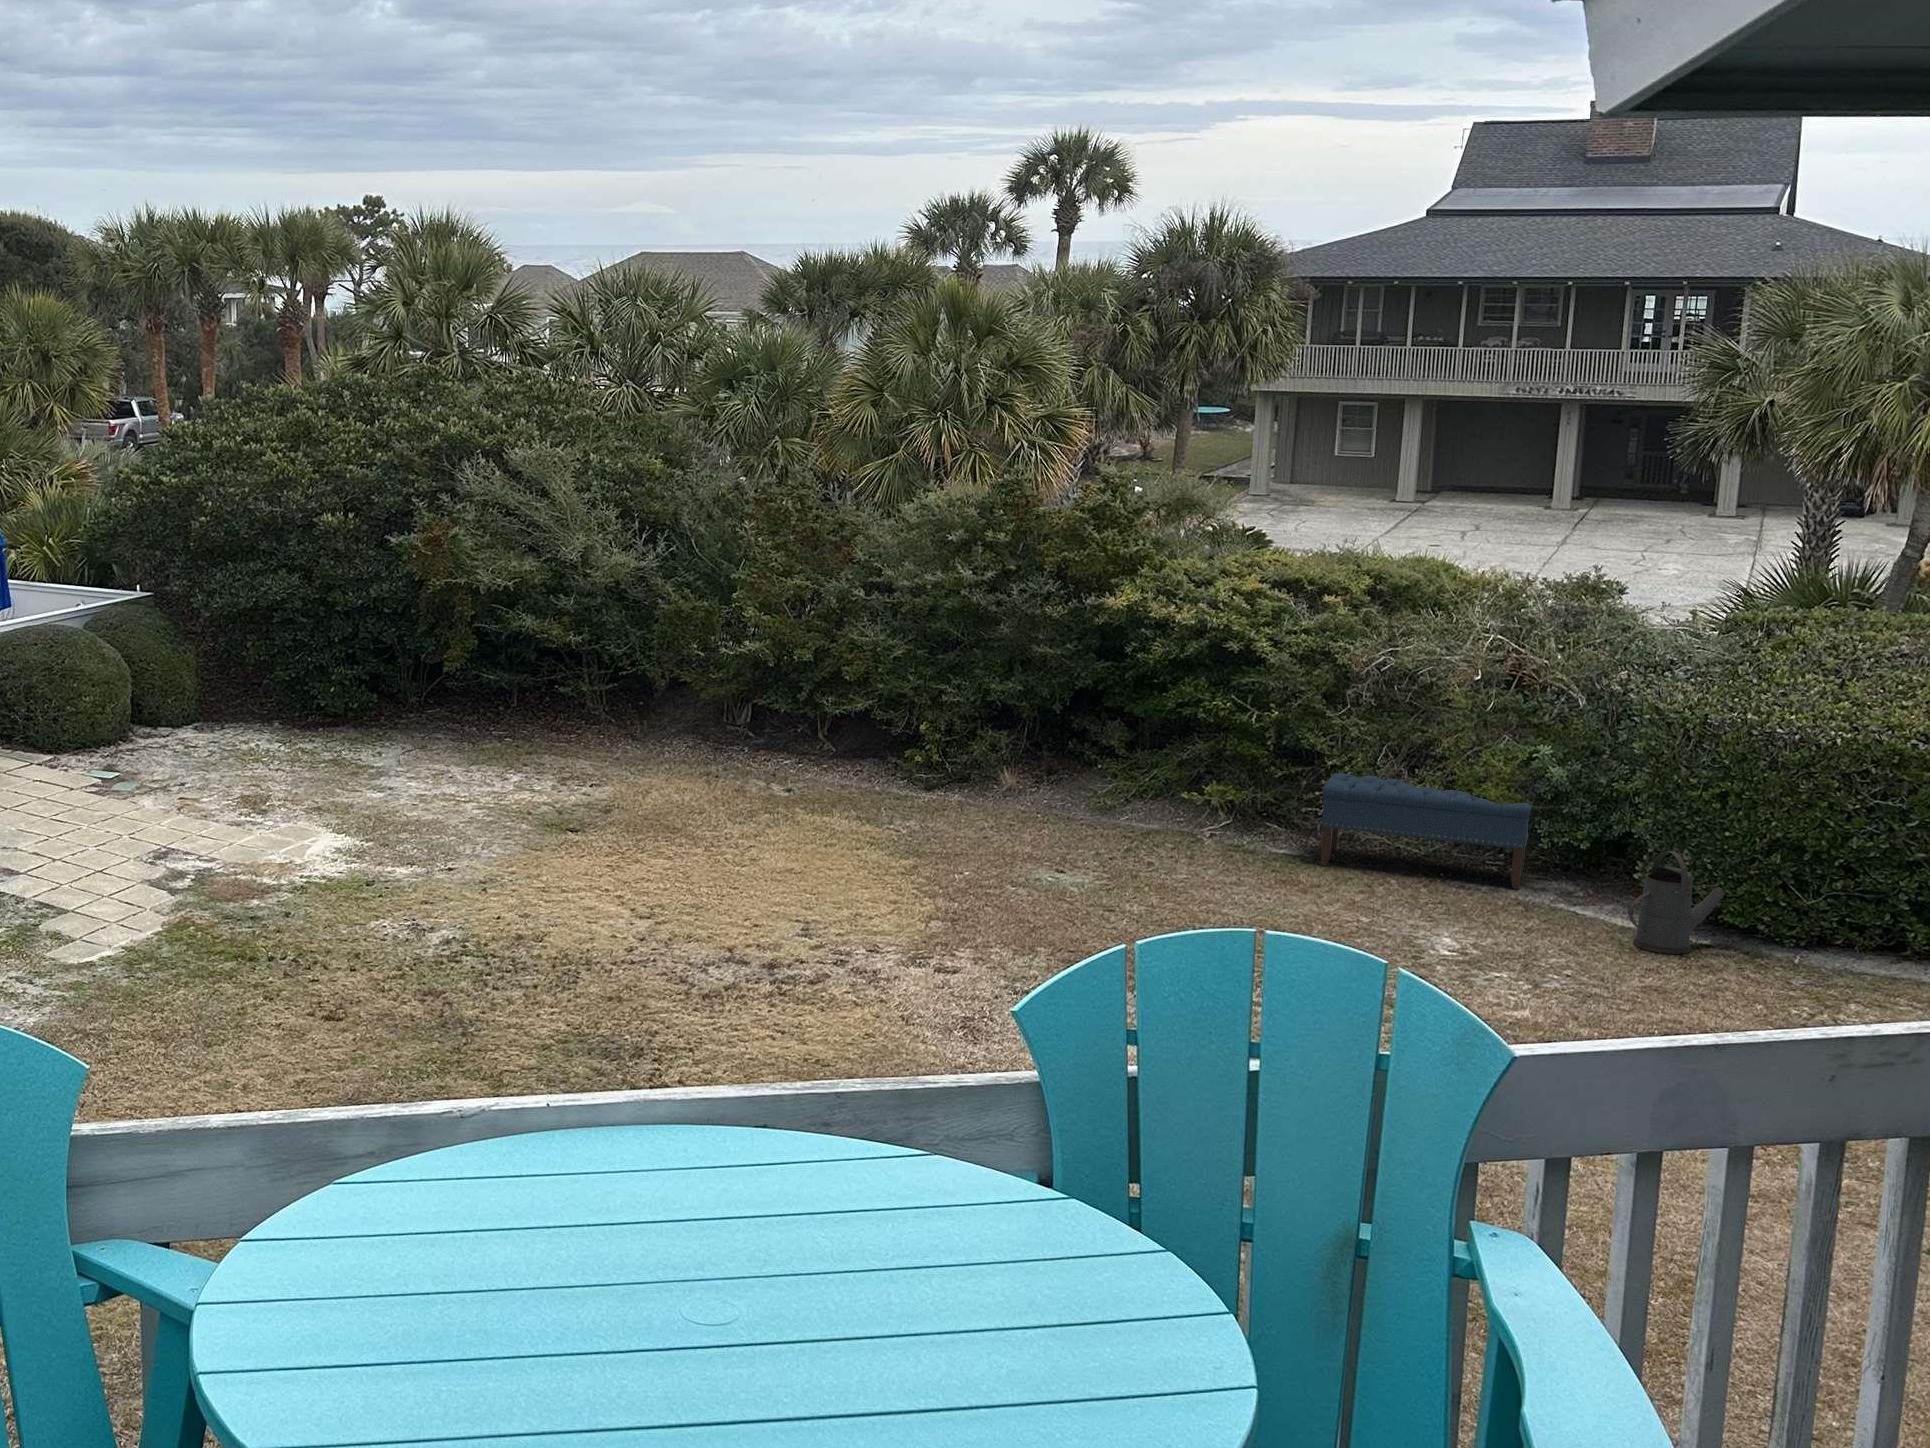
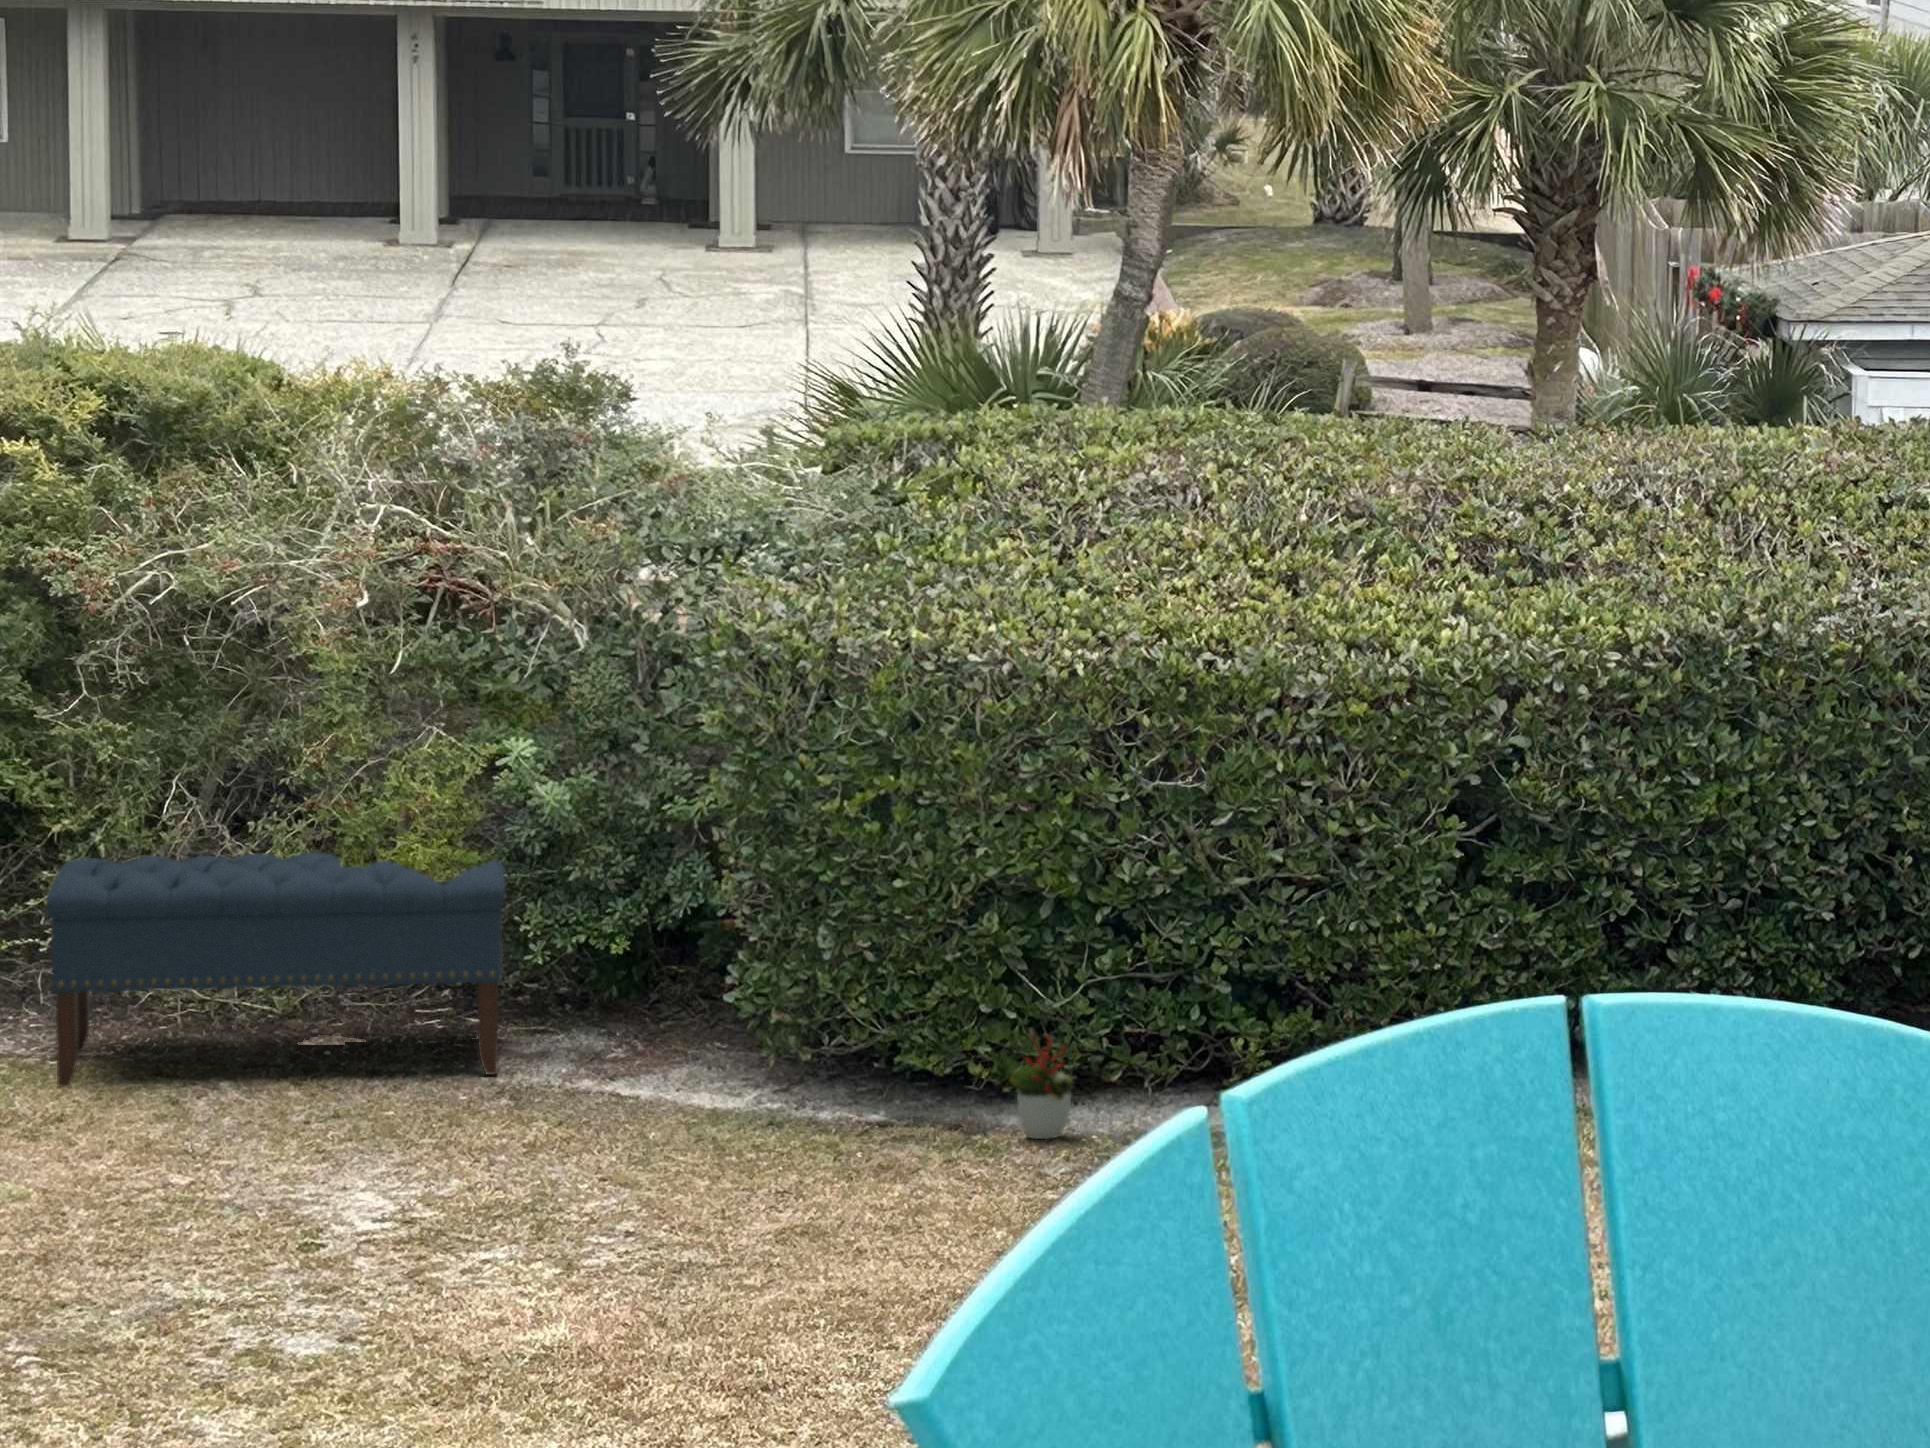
watering can: present [1628,851,1724,954] -> none [731,940,933,1166]
decorative plant: none [1778,911,1814,961] -> present [1010,1035,1073,1139]

